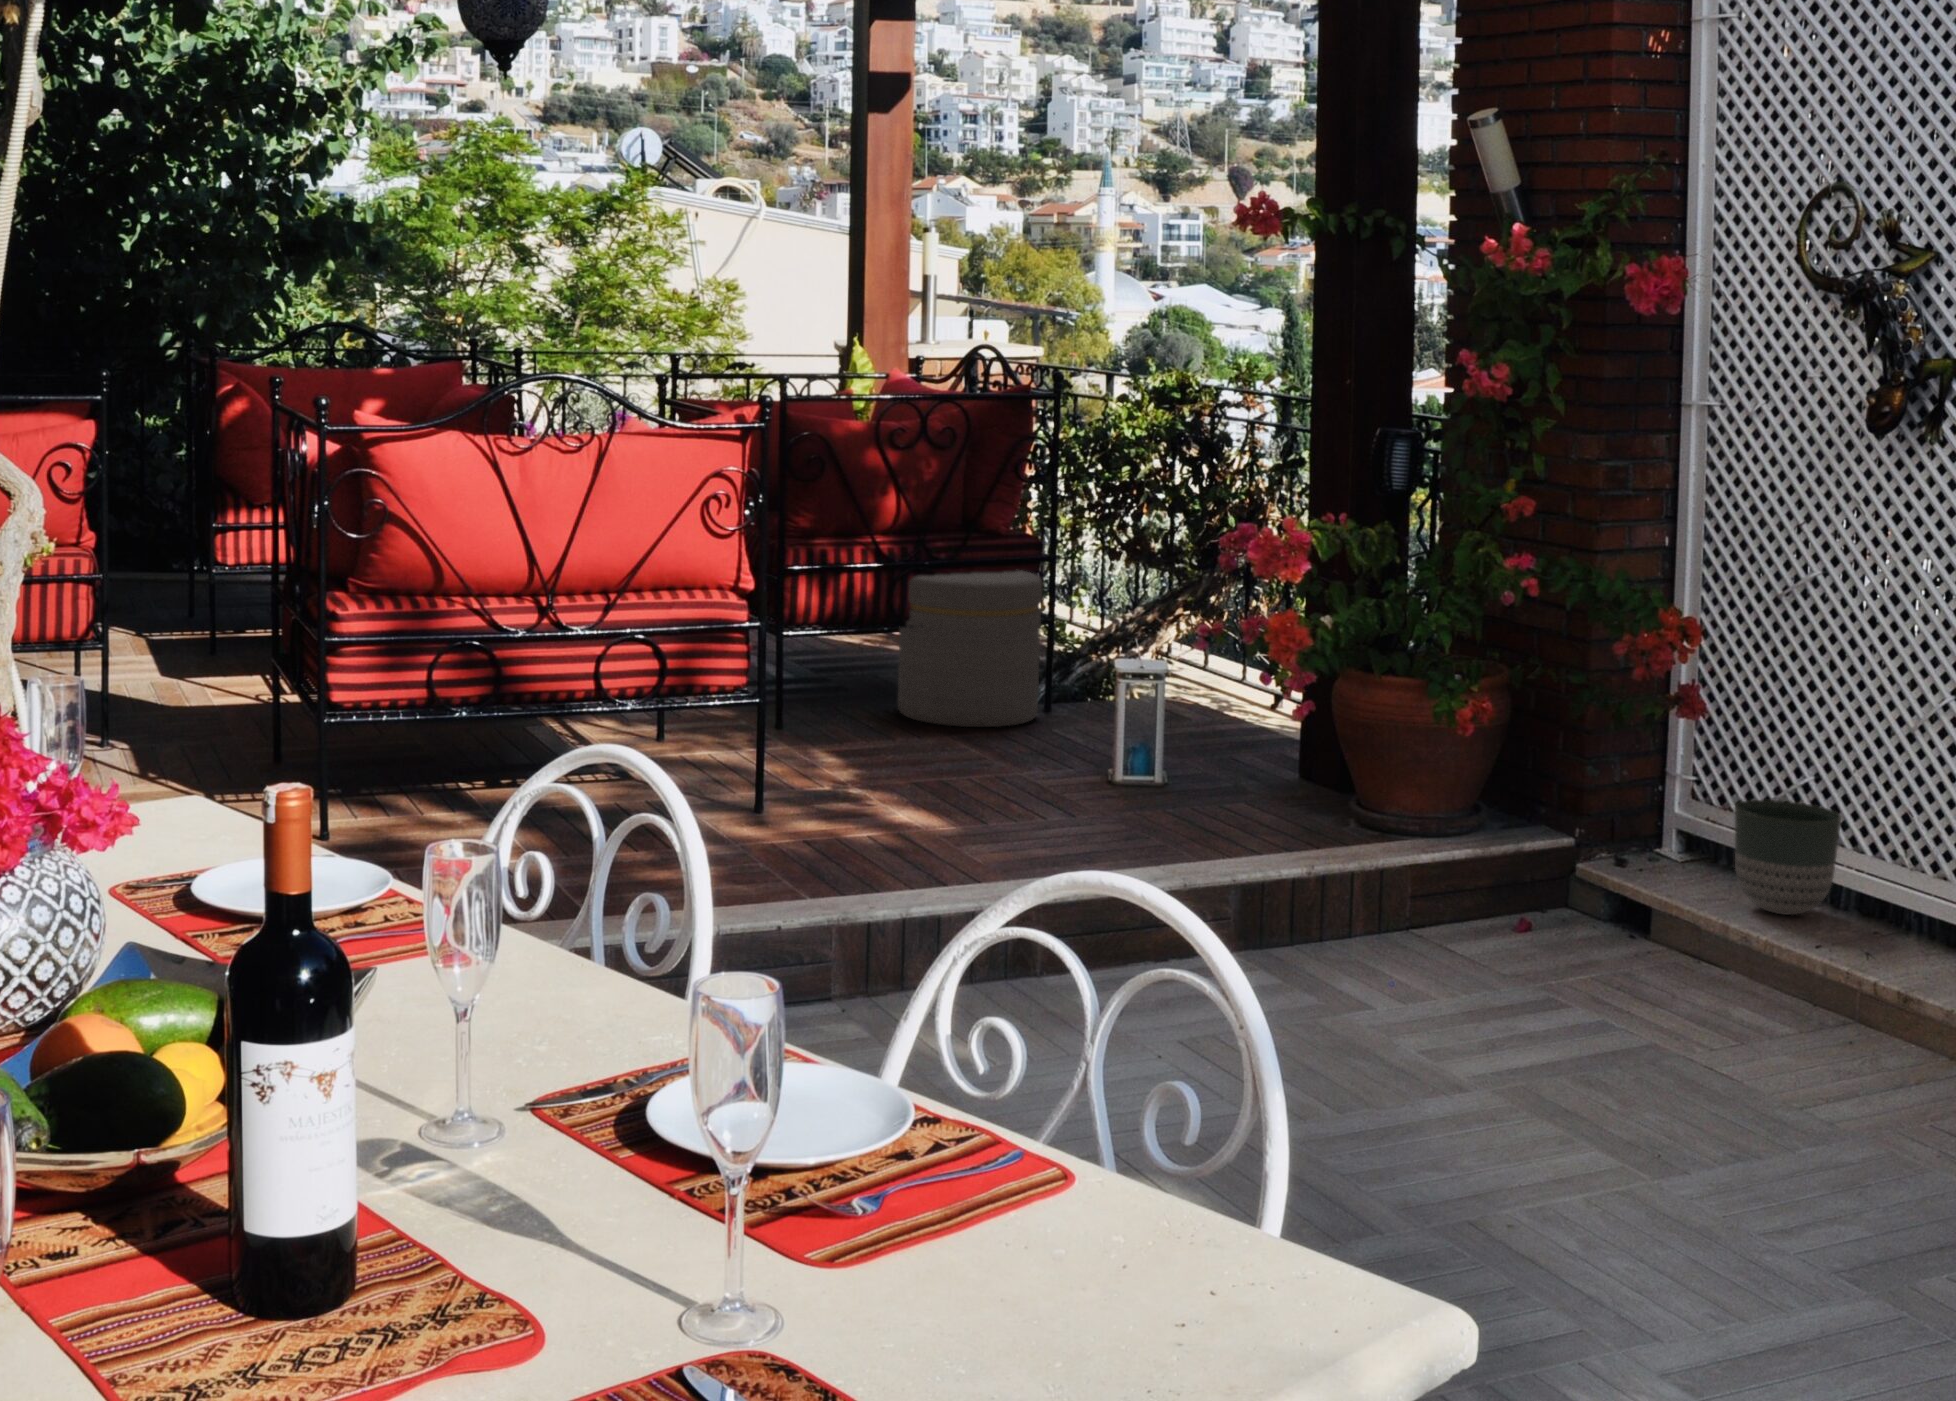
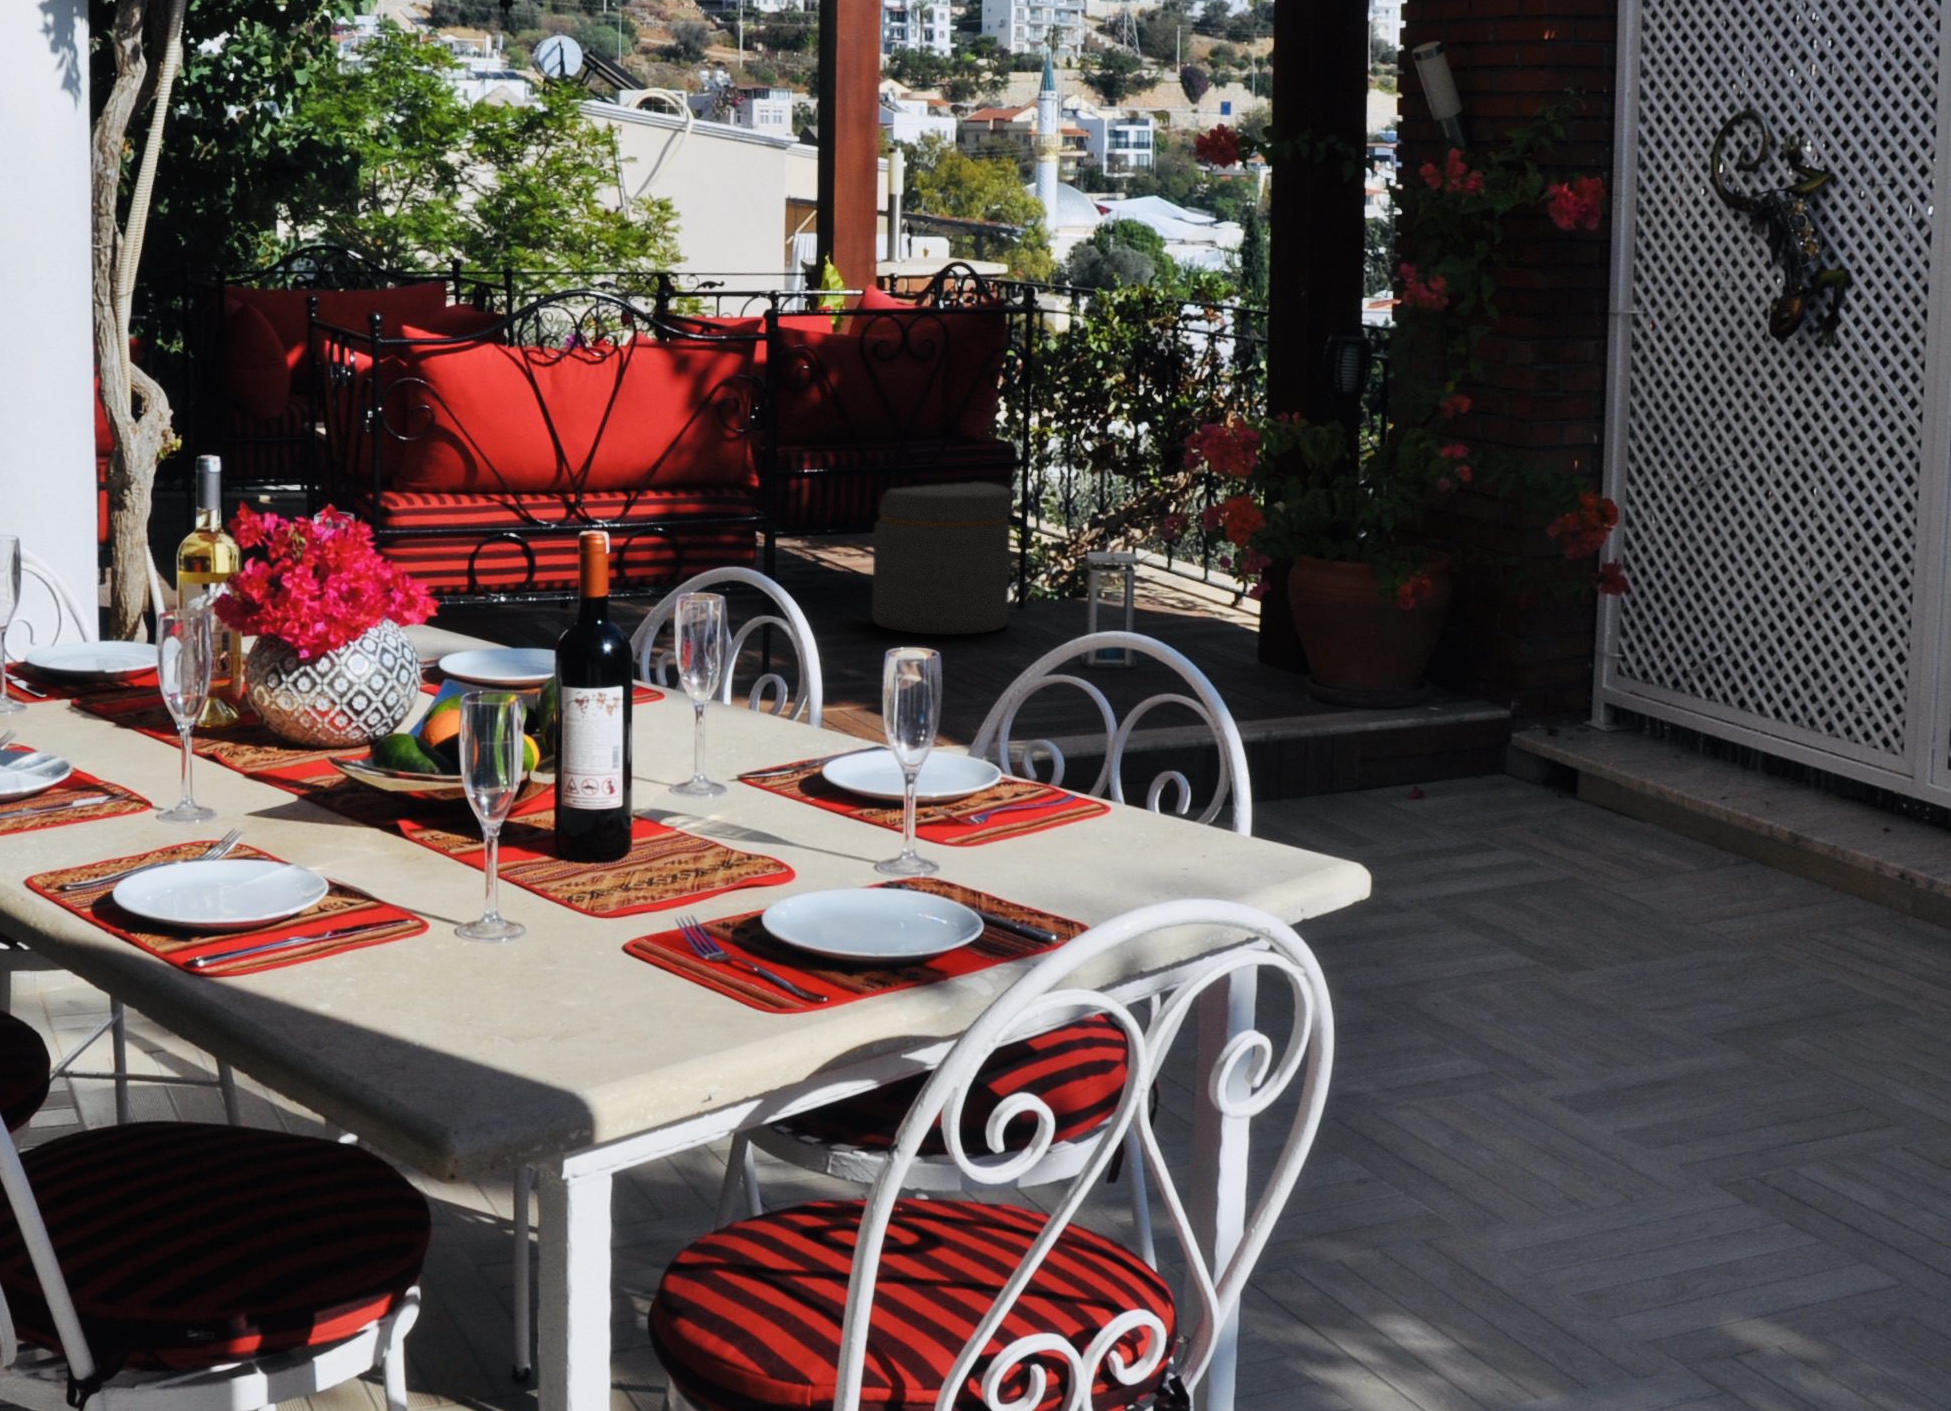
planter: present [1735,800,1841,915] -> none [1653,675,1746,778]

